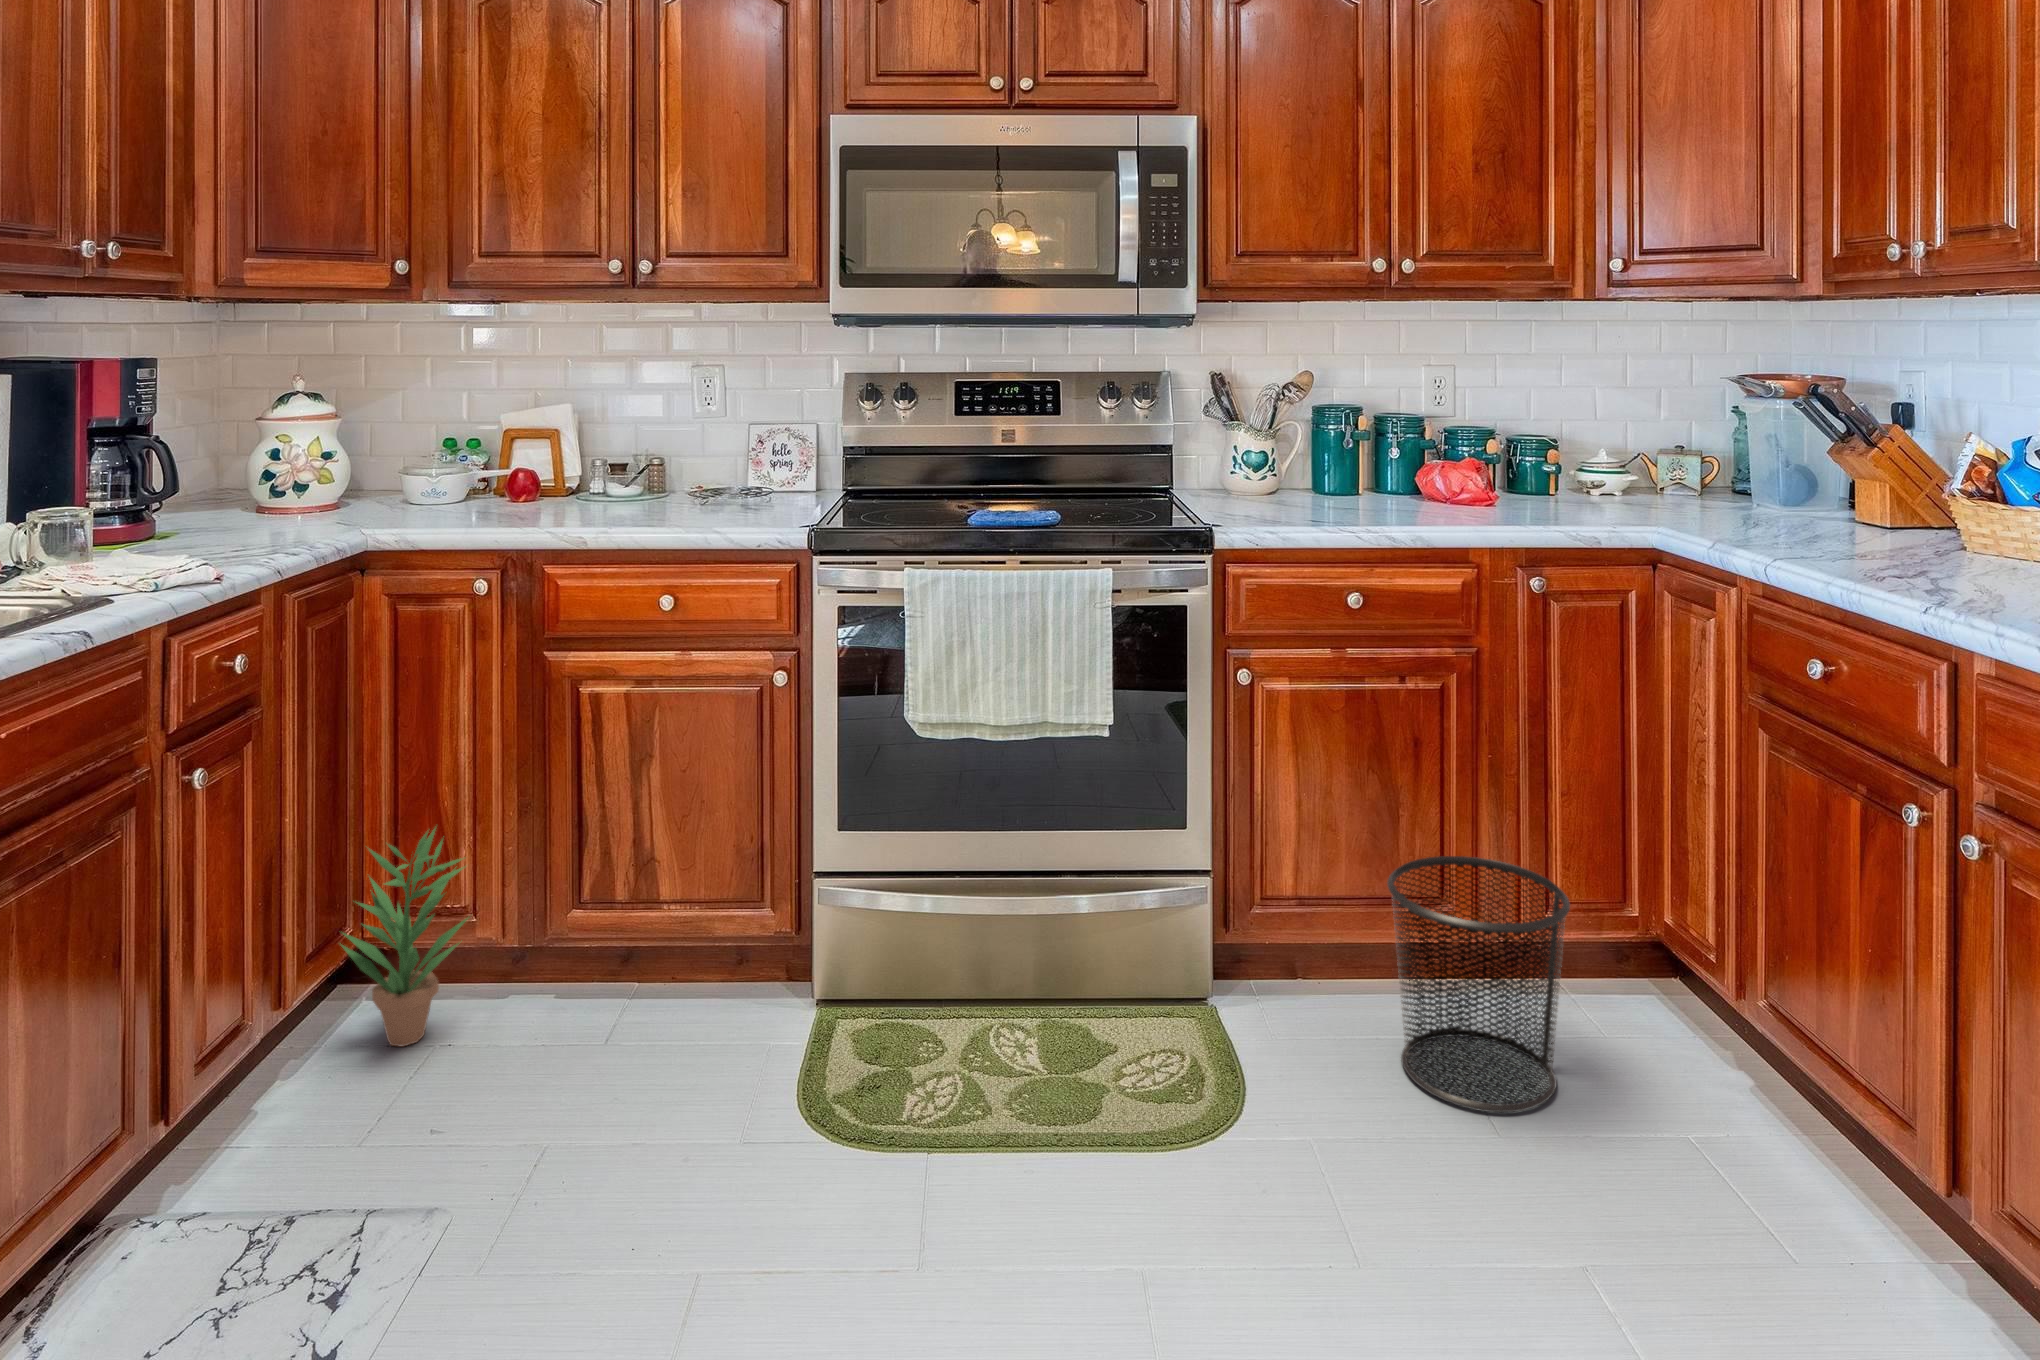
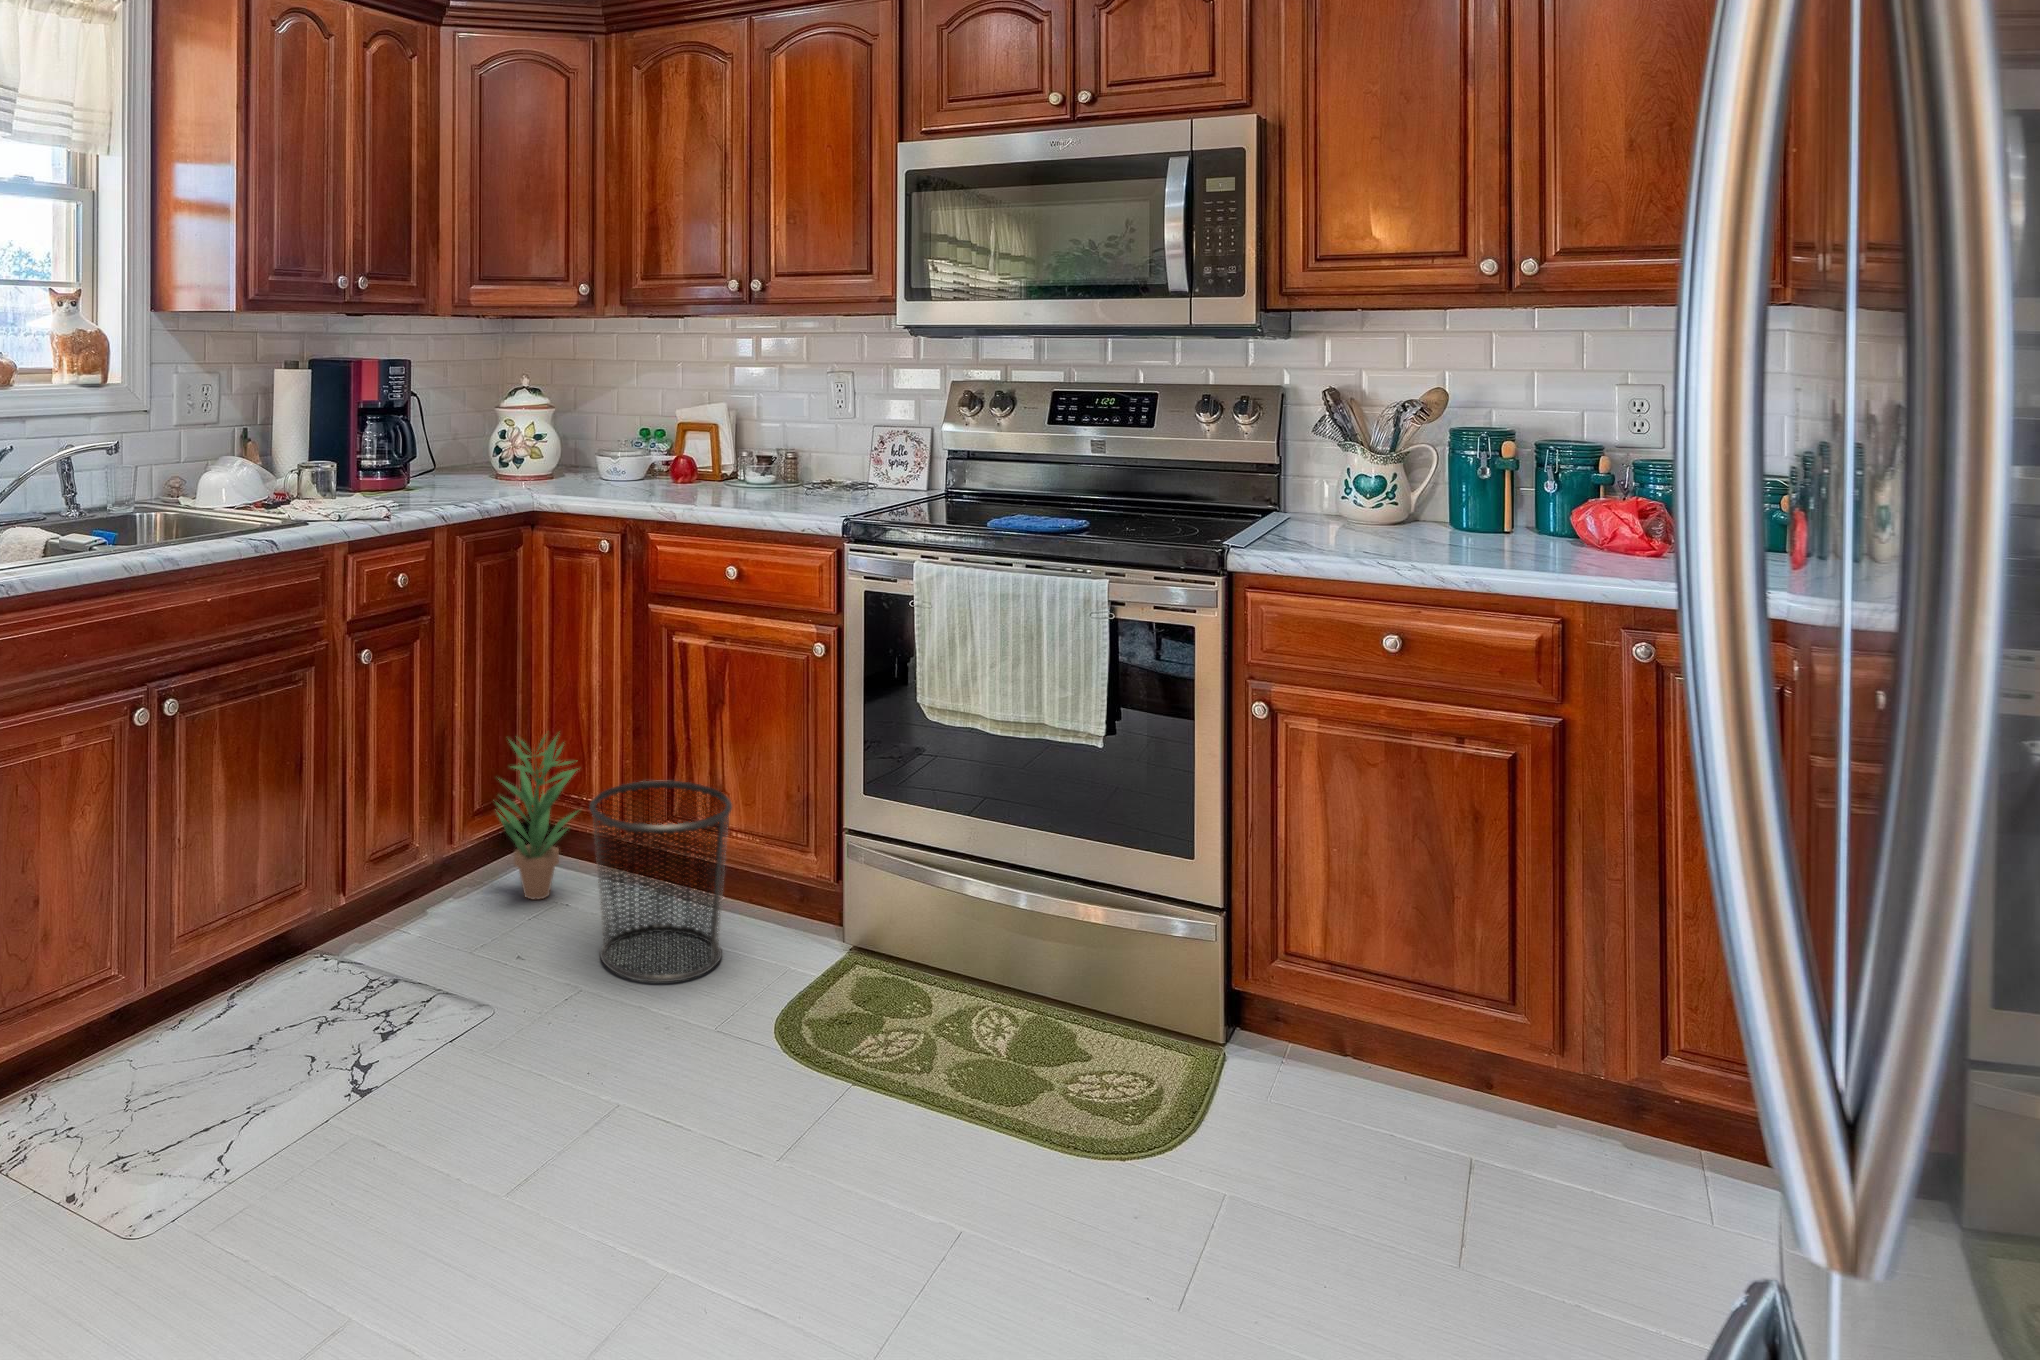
waste bin: present [1387,856,1570,1113] -> present [589,781,732,982]

